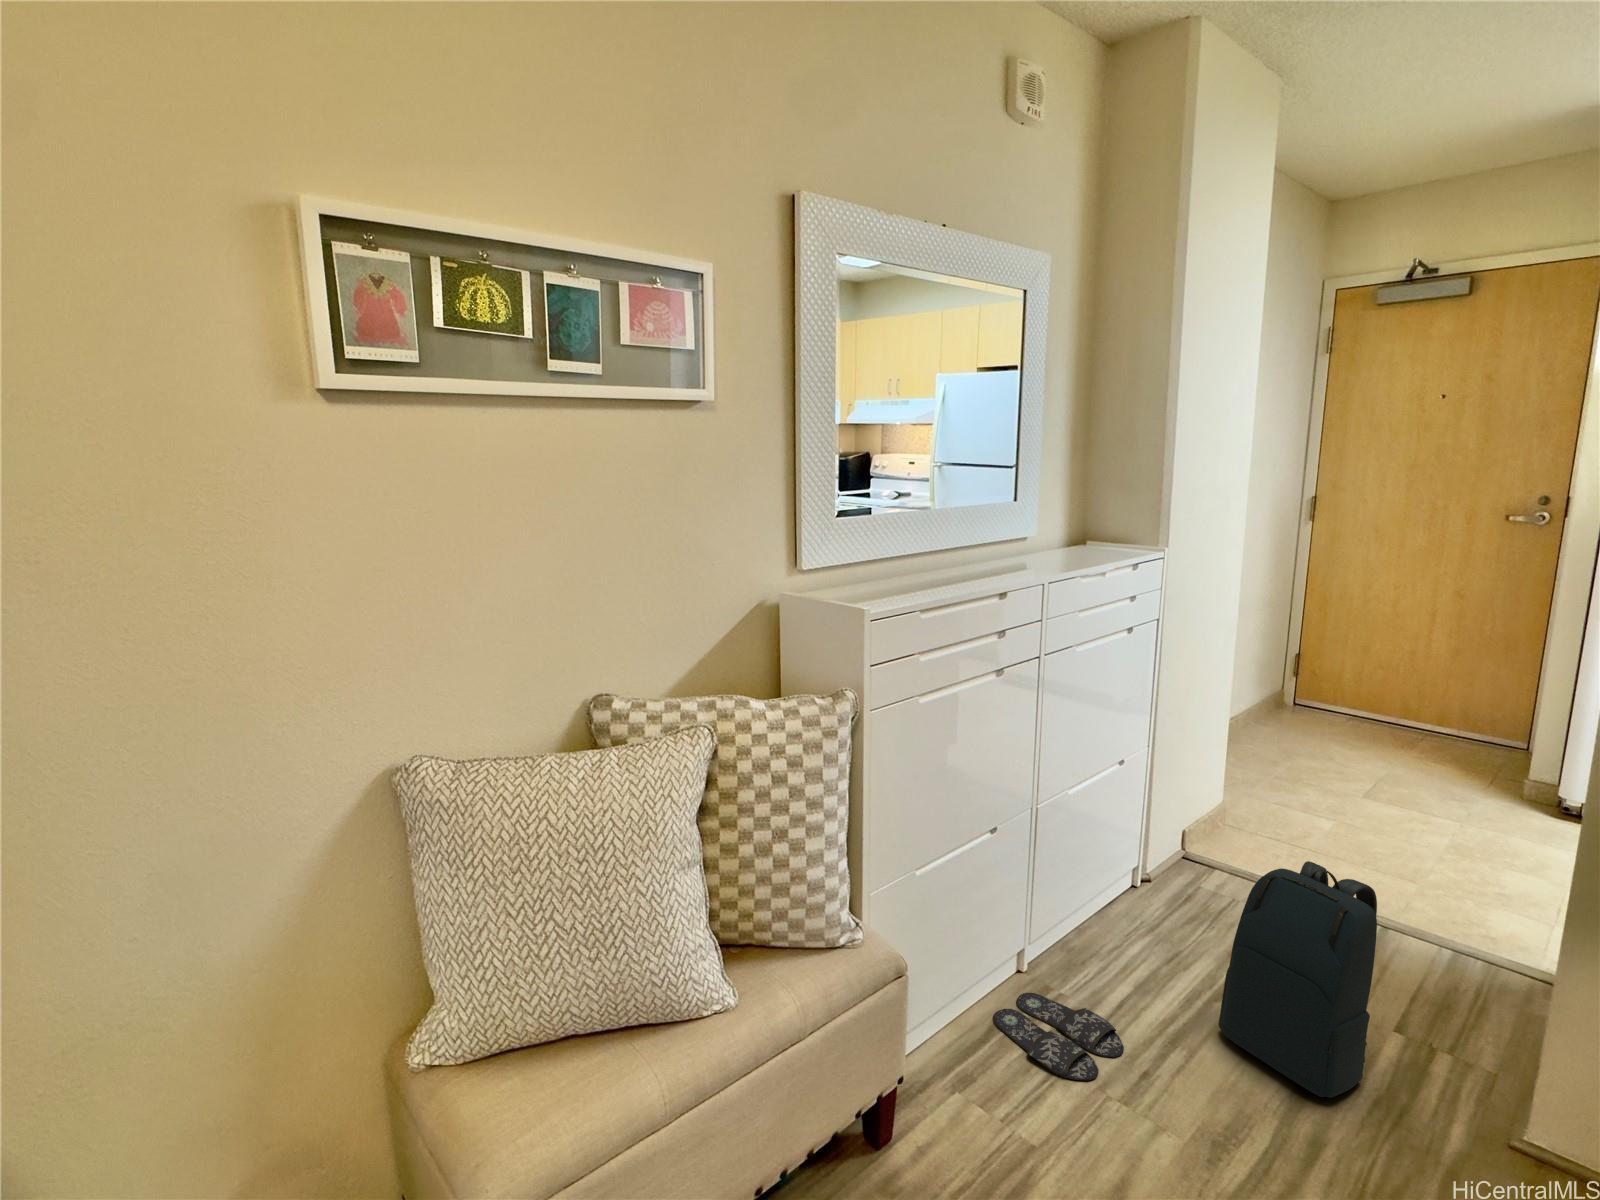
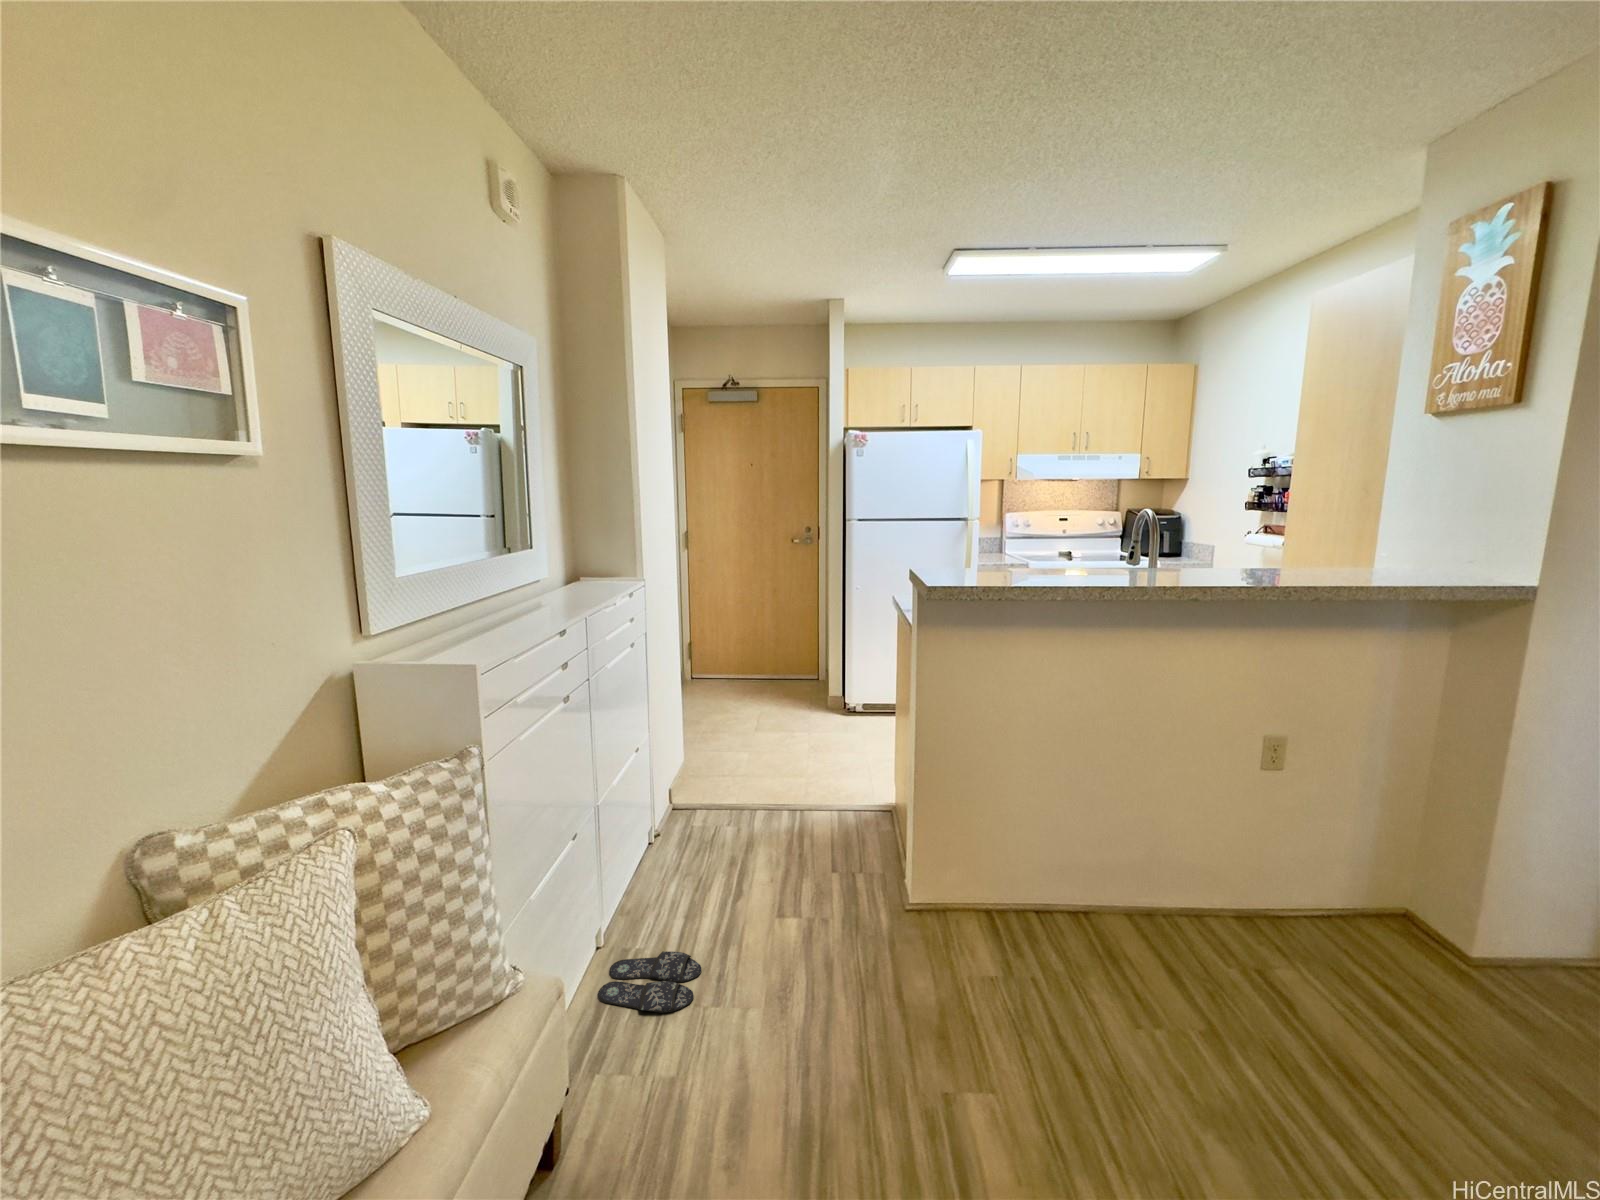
backpack: present [1219,861,1377,1098] -> none [749,781,833,932]

